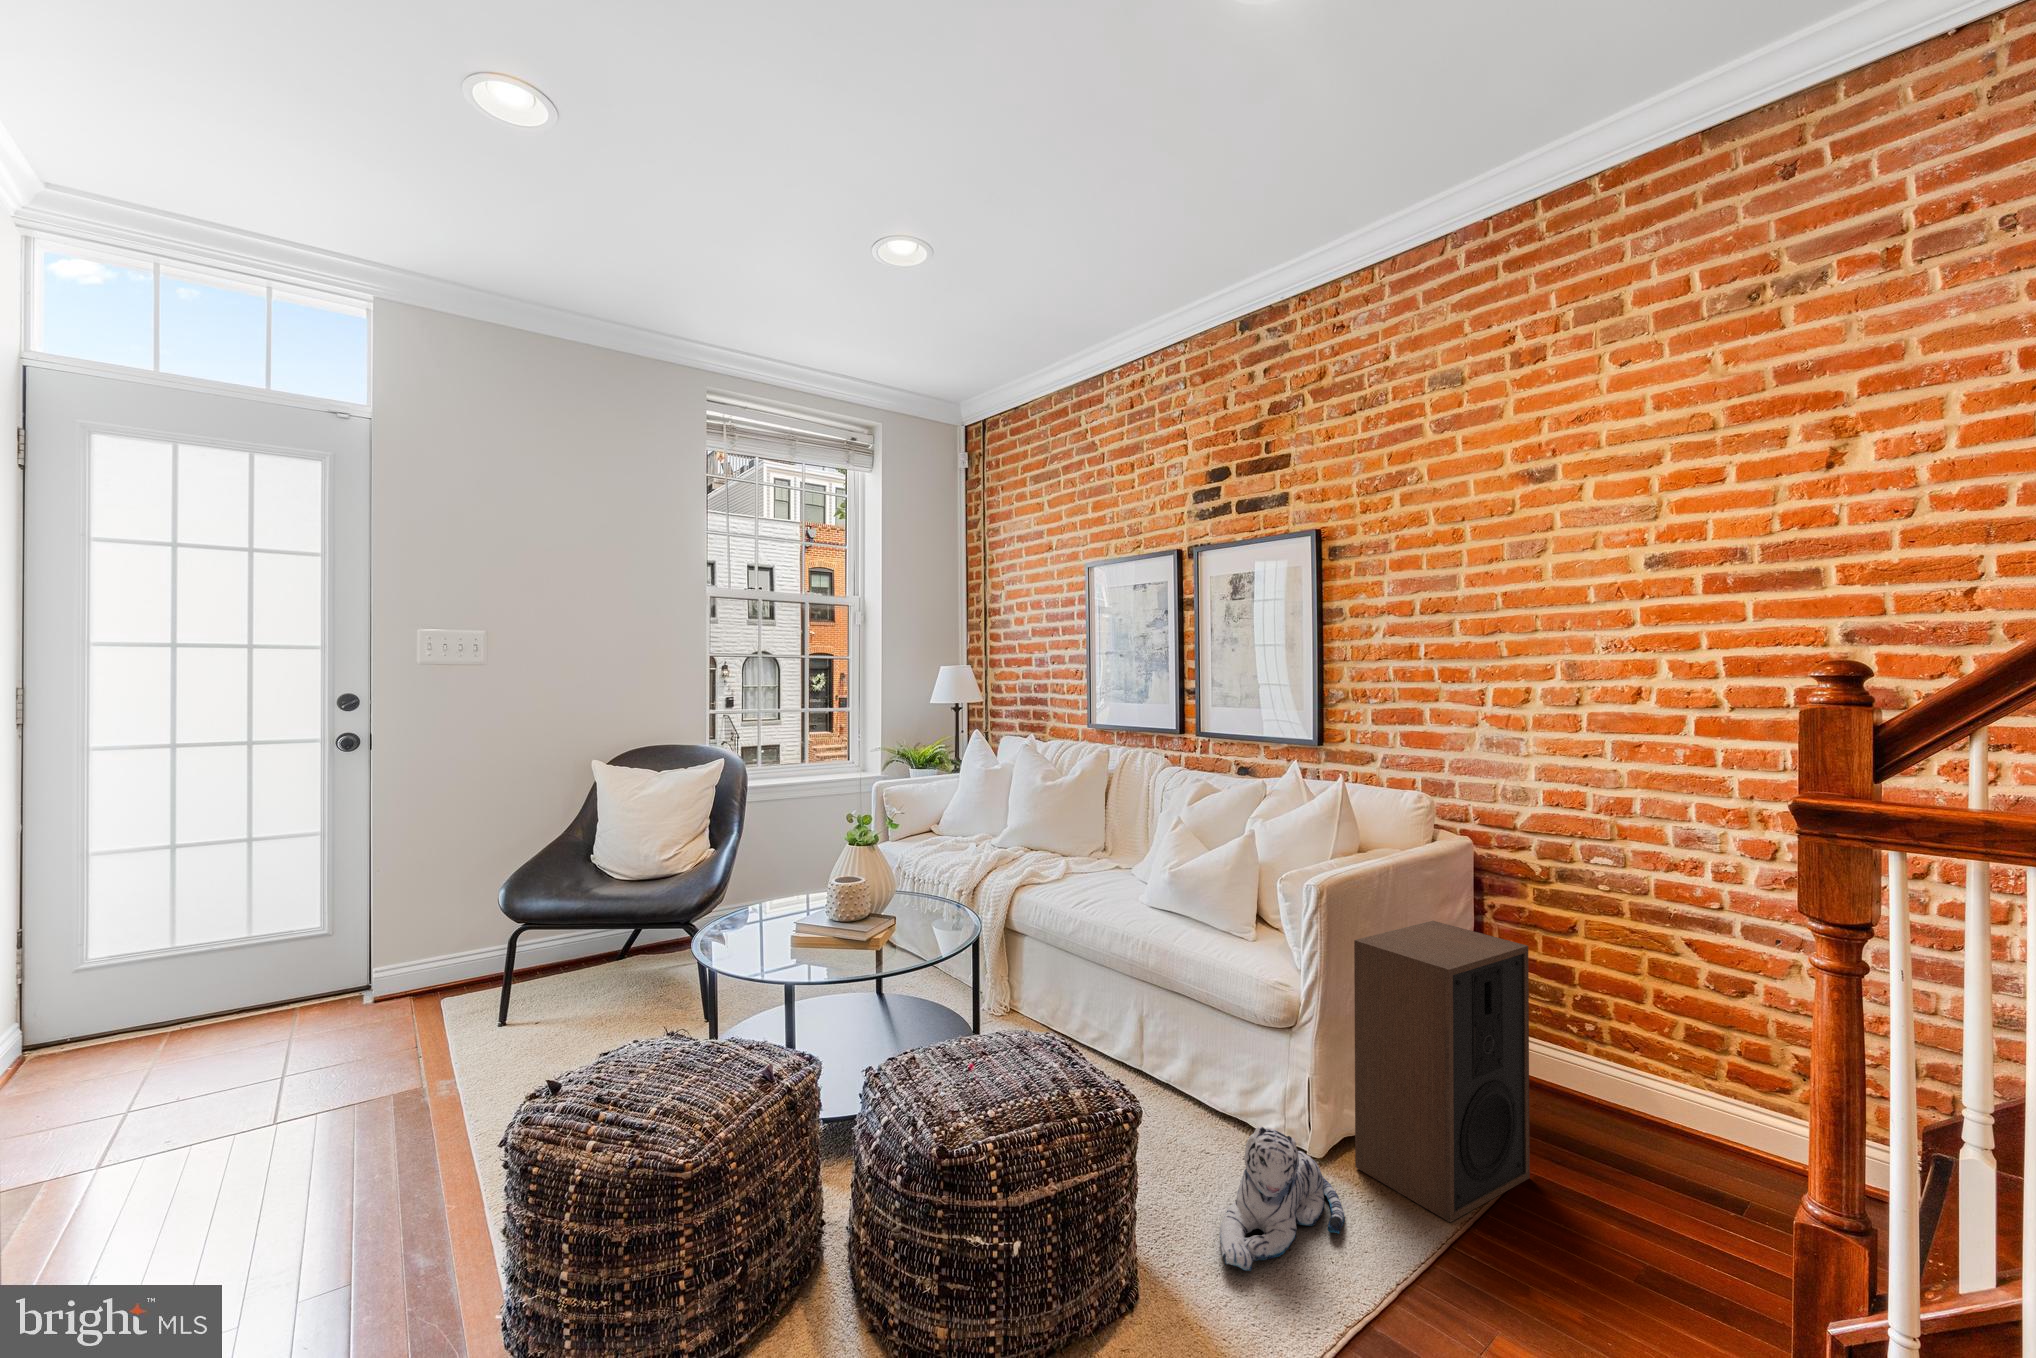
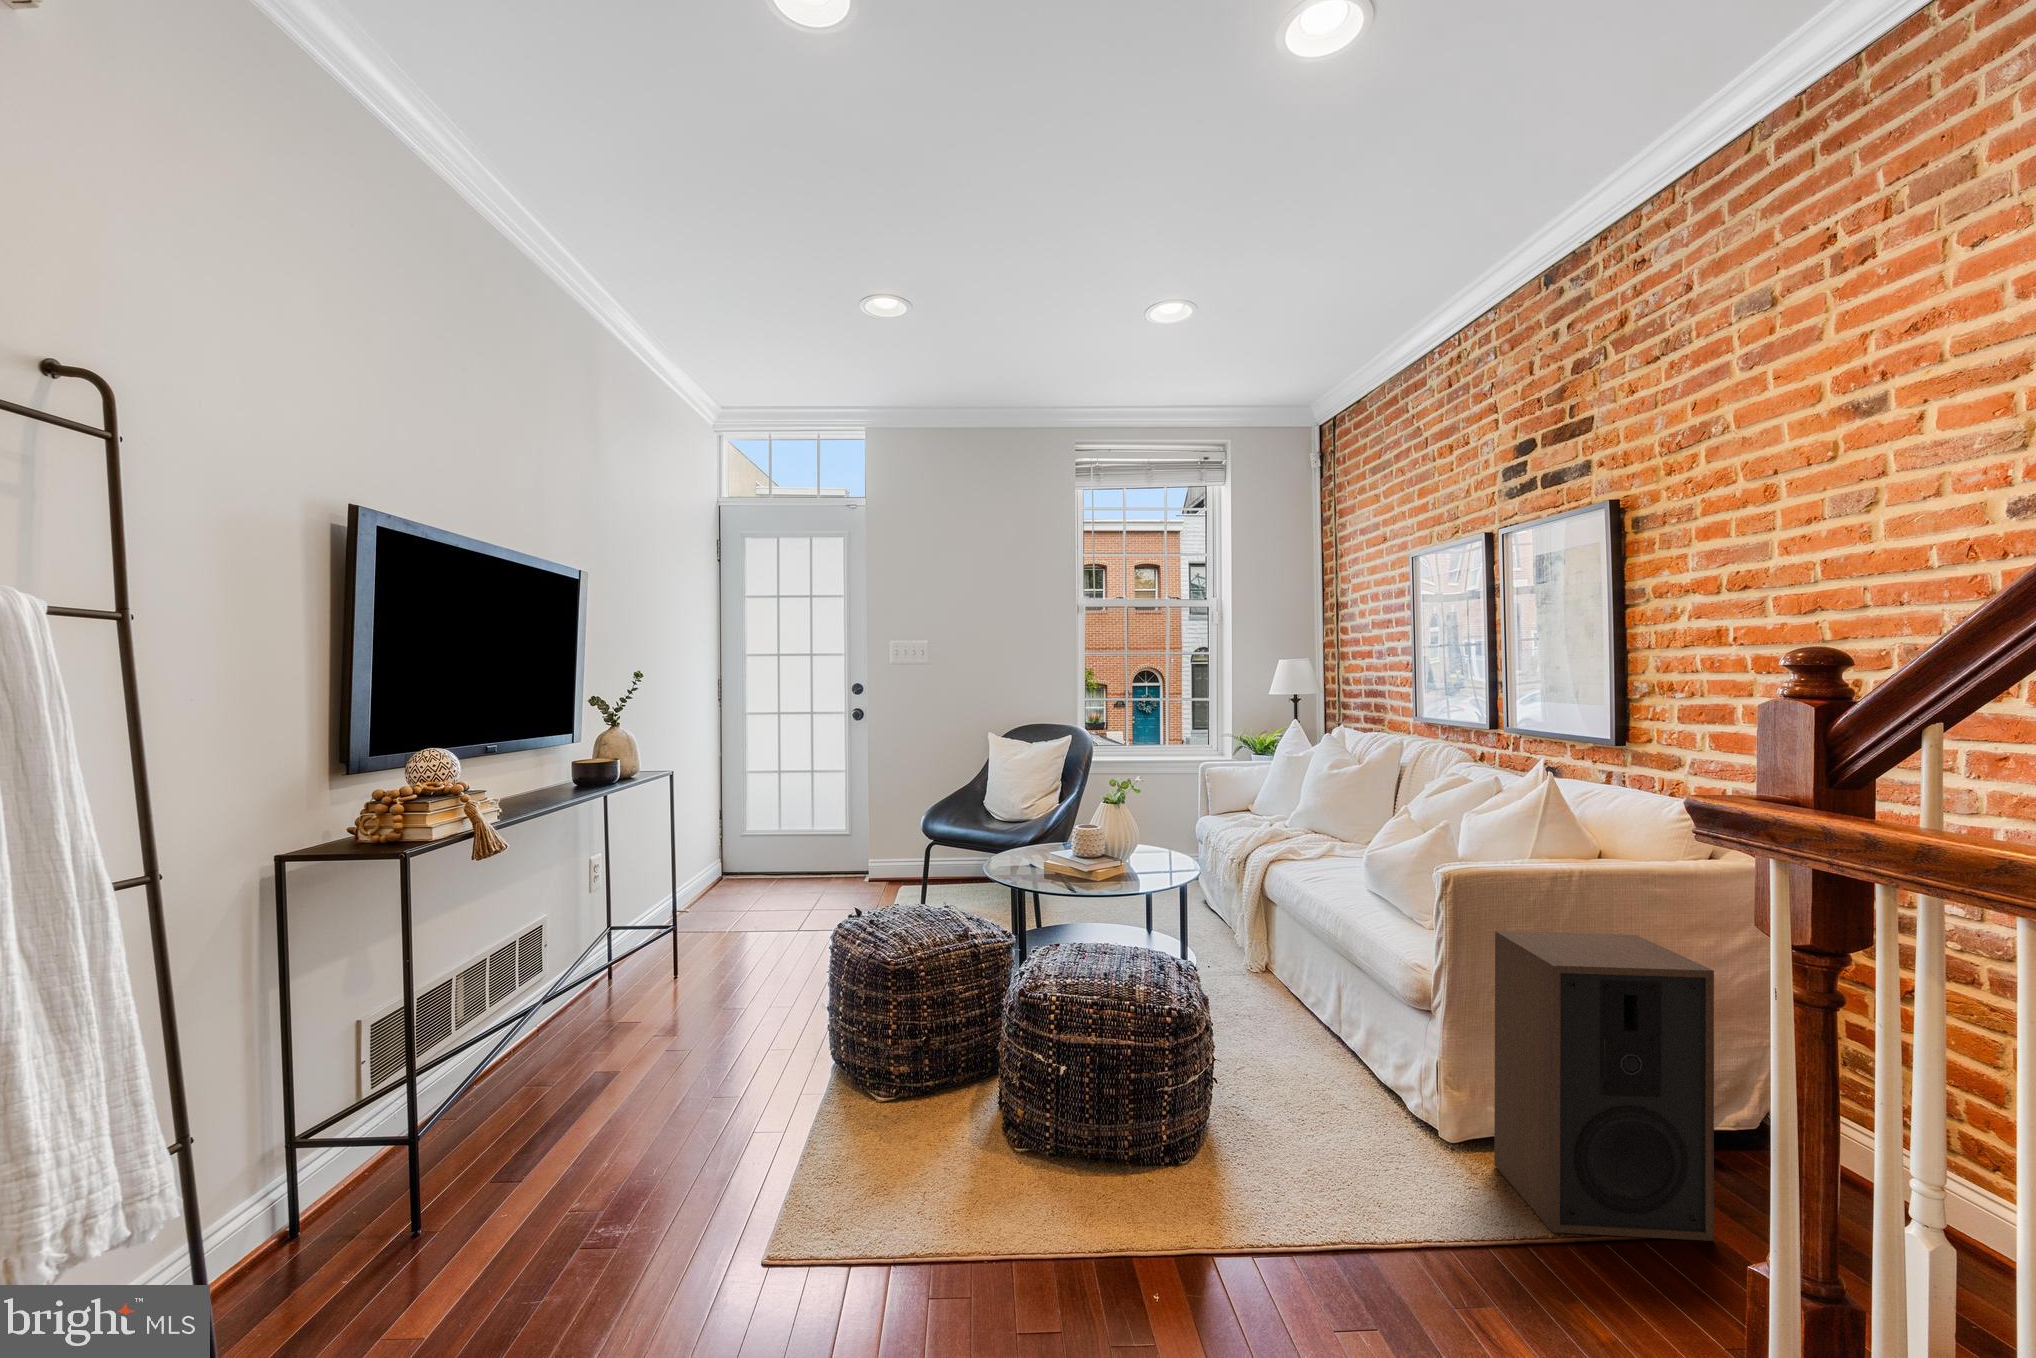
plush toy: present [1219,1126,1345,1271] -> none [1278,1075,1447,1196]

